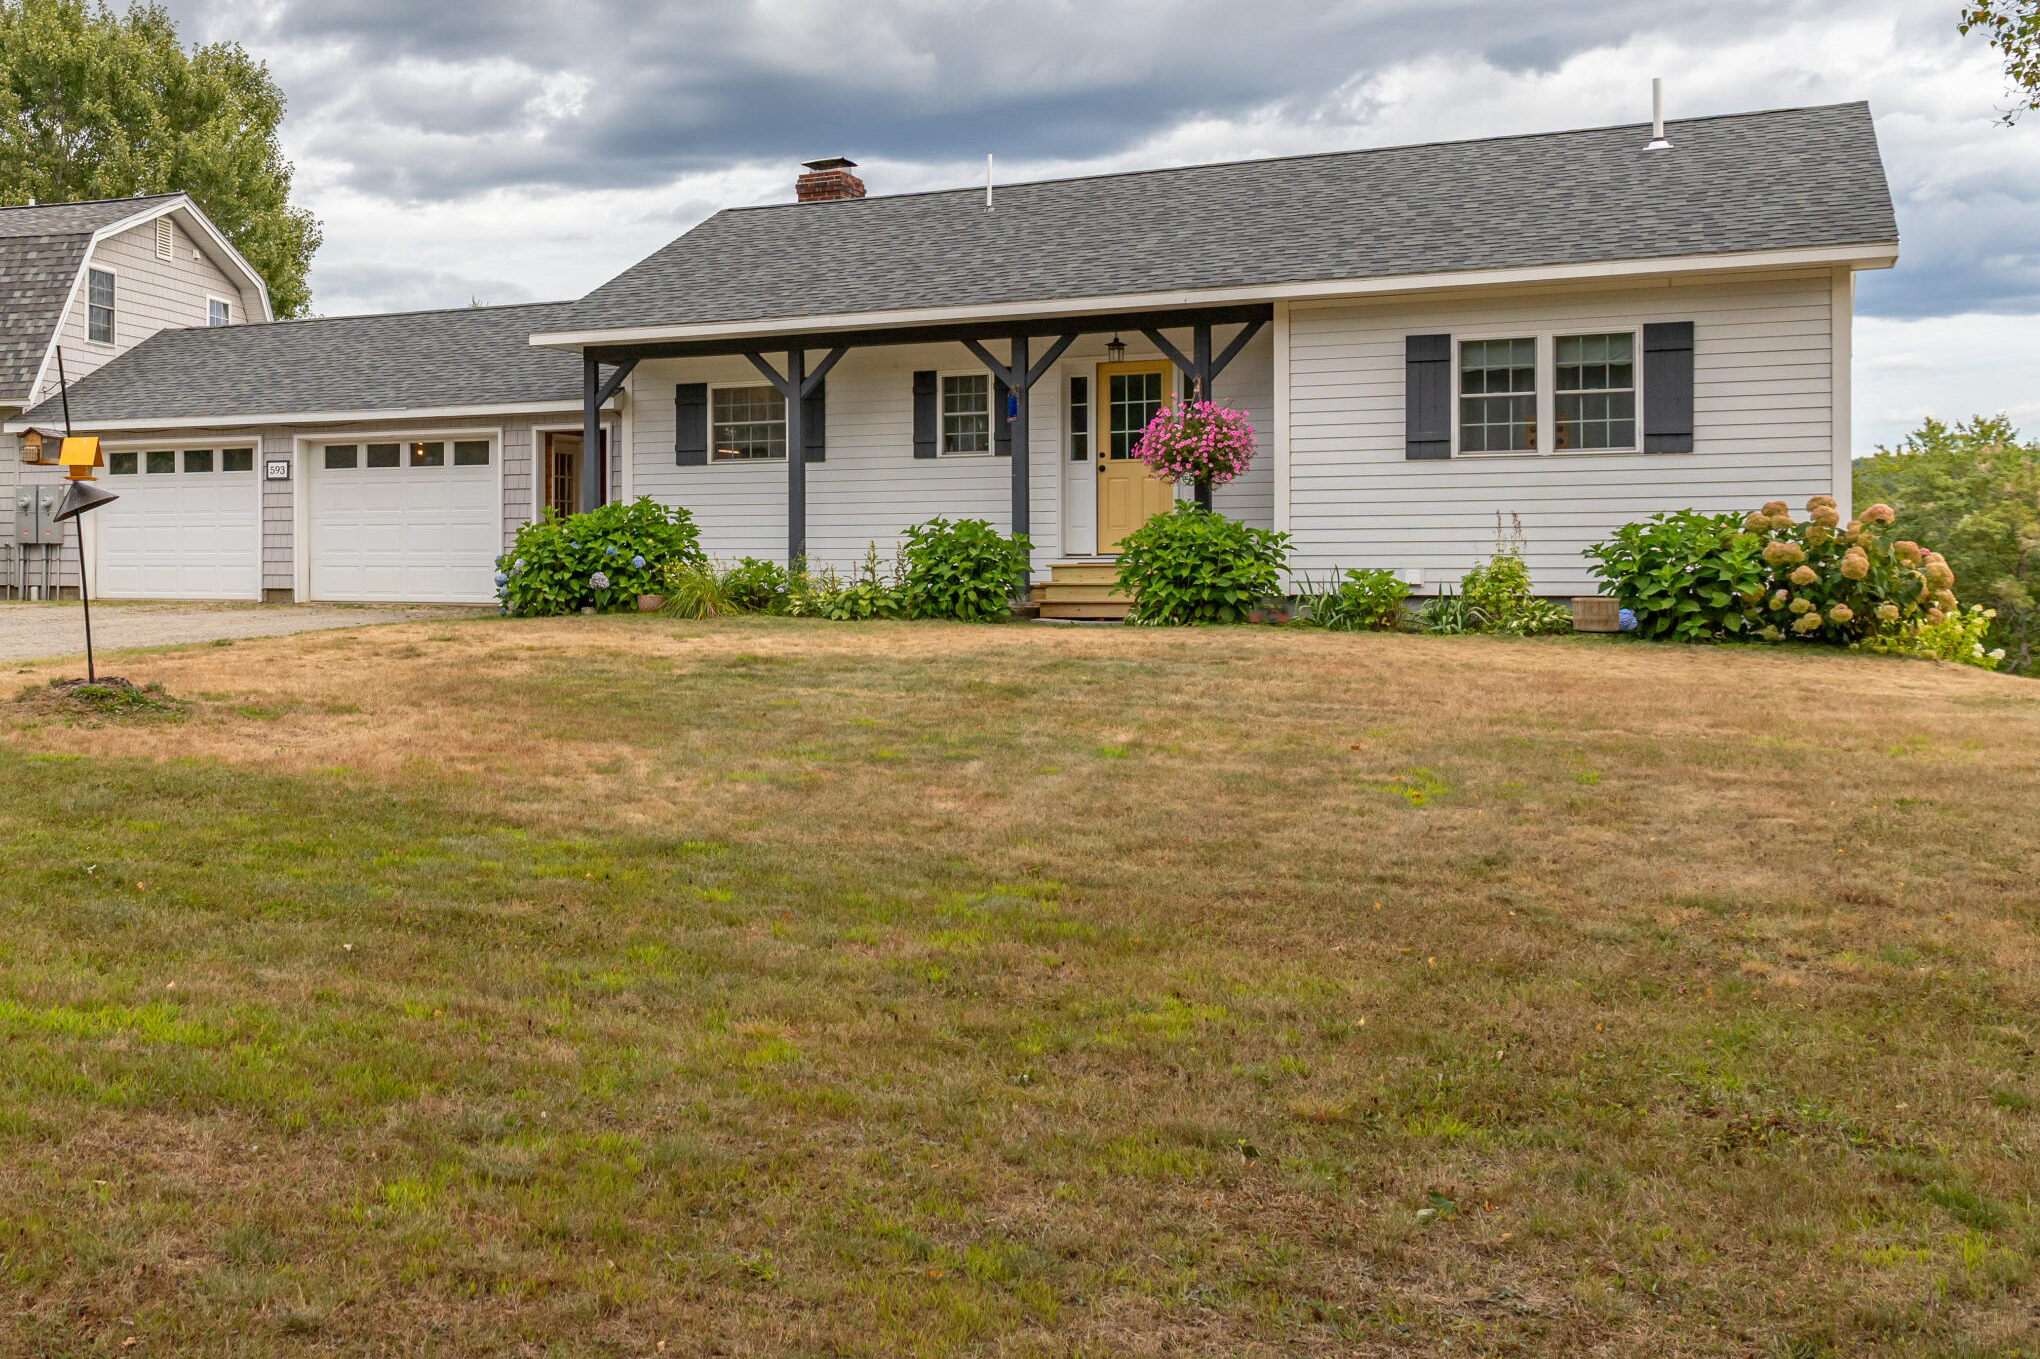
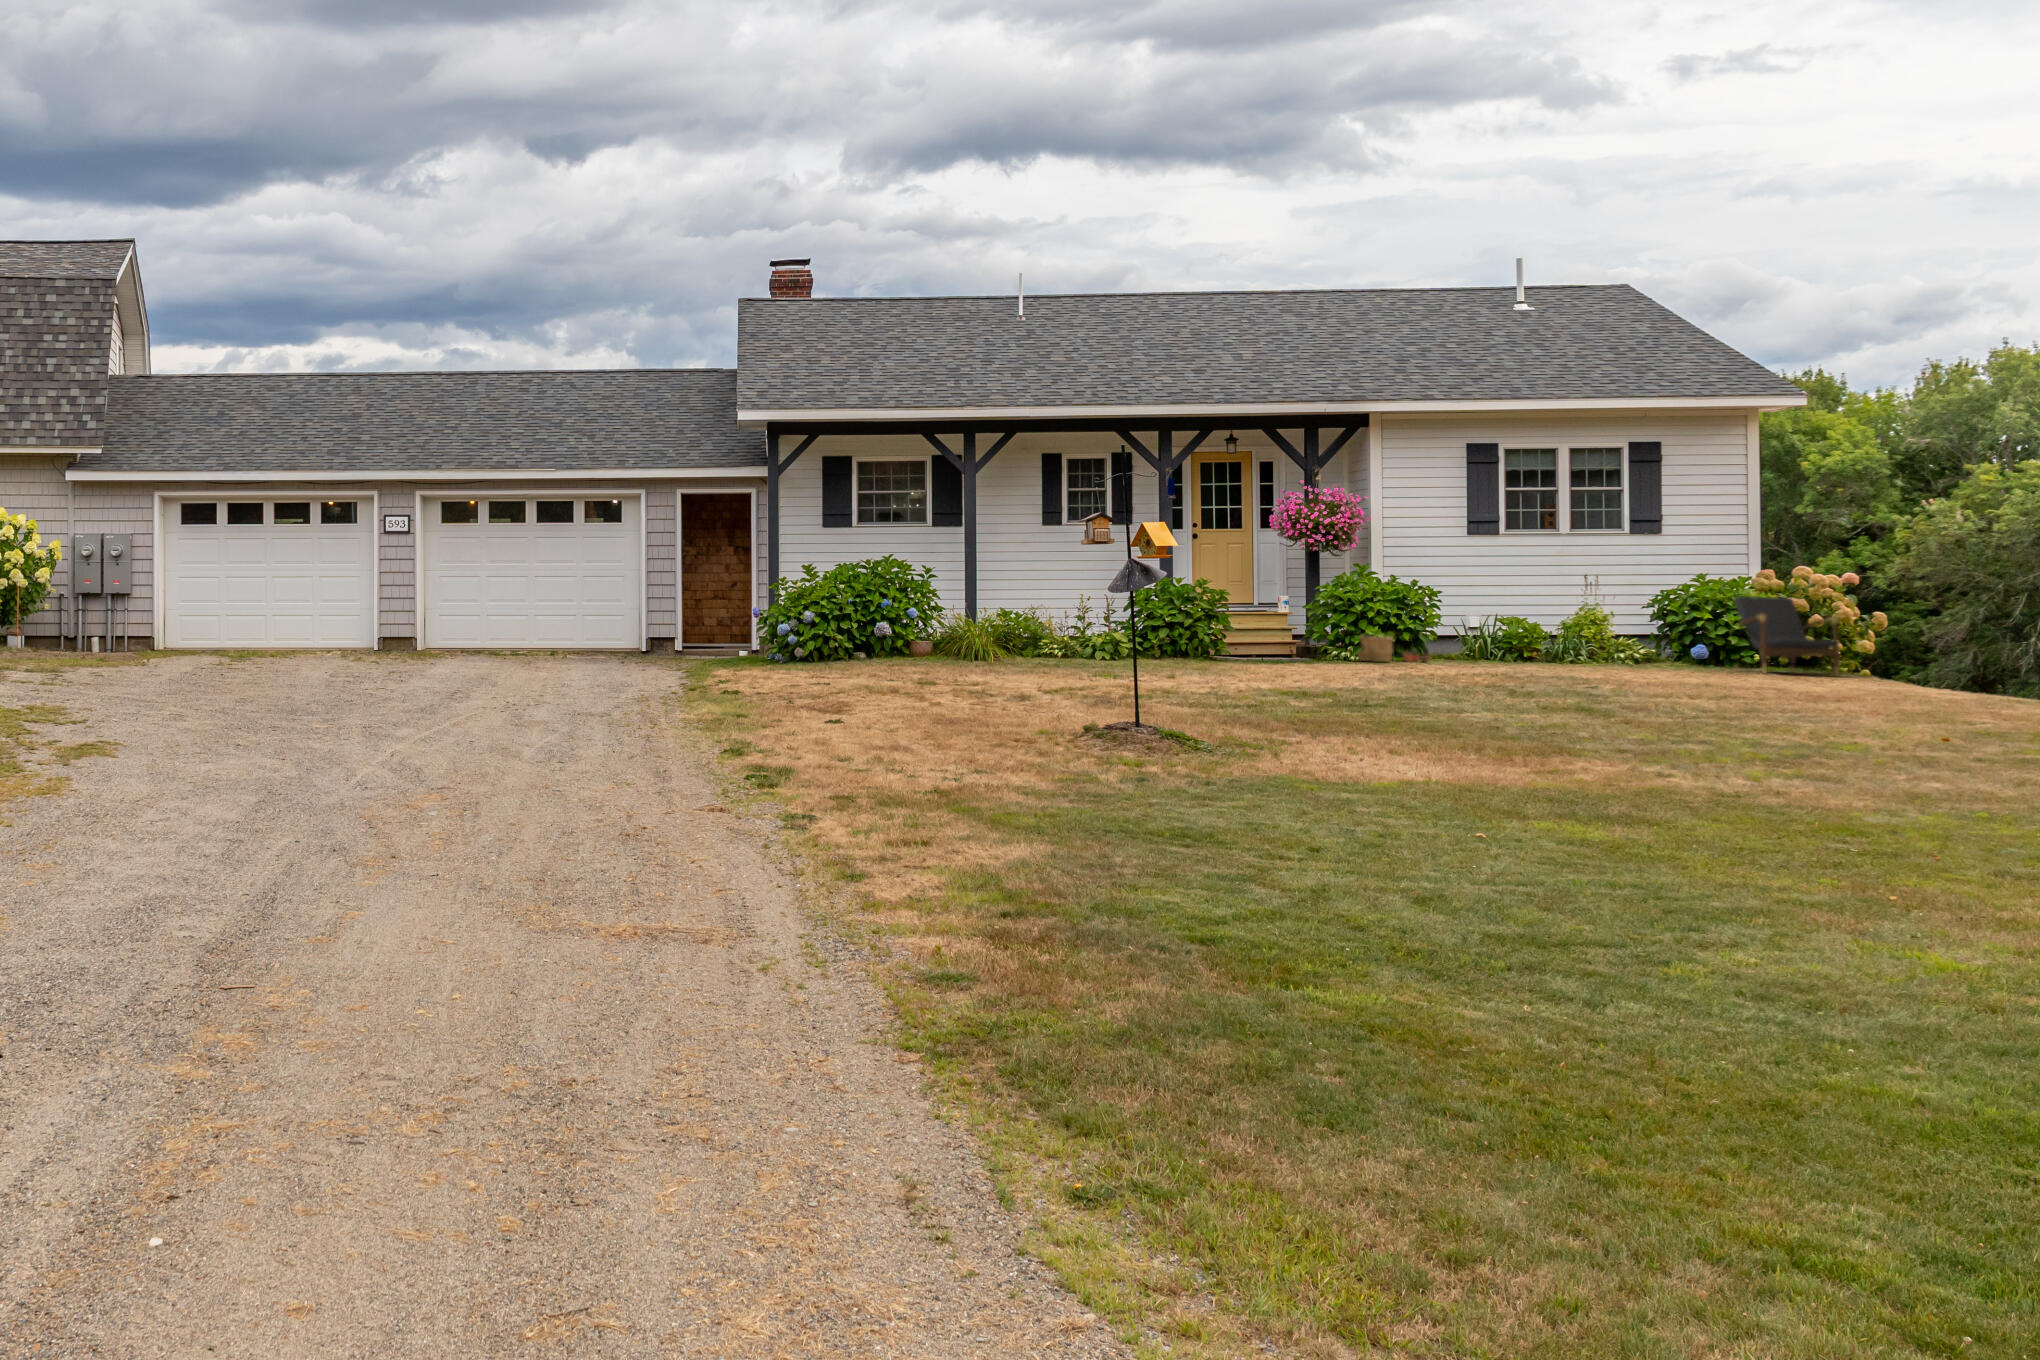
lounge chair: none [1697,539,1816,650] -> present [1735,596,1839,675]
wooden bucket: present [1571,598,1620,631] -> present [1357,636,1392,662]

